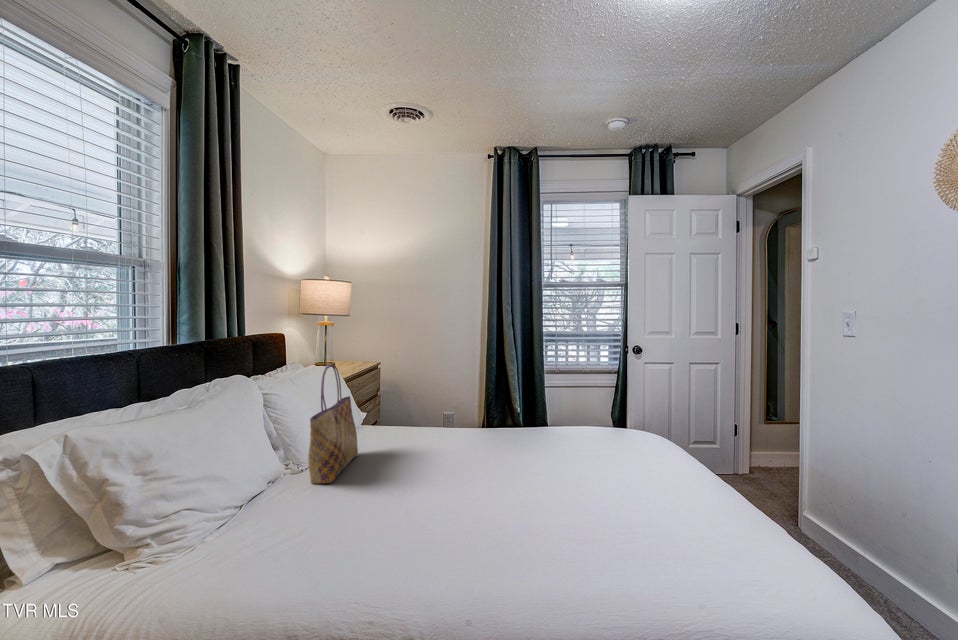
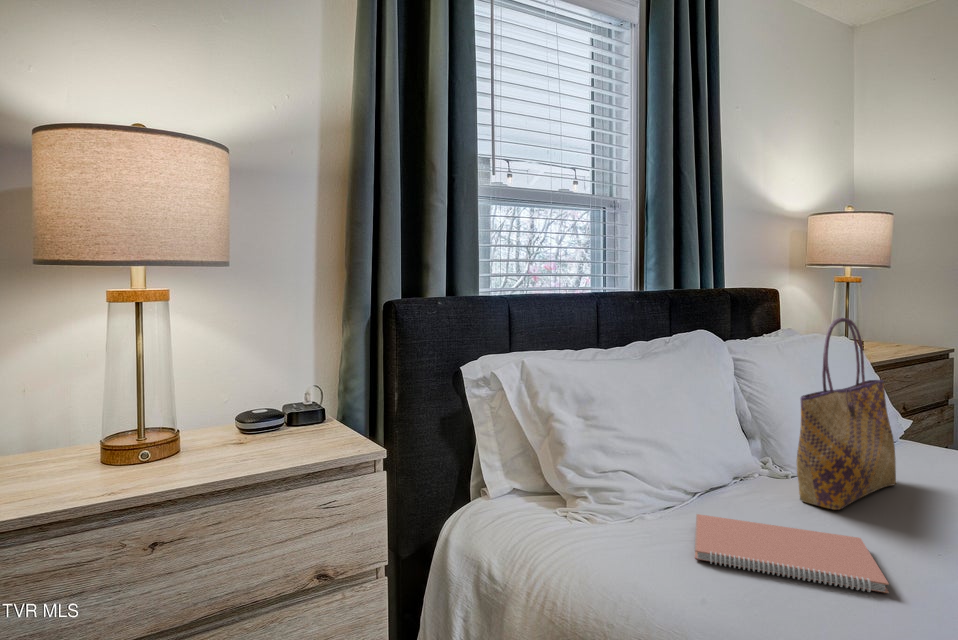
notebook: none [247,496,360,552] -> present [695,514,889,593]

